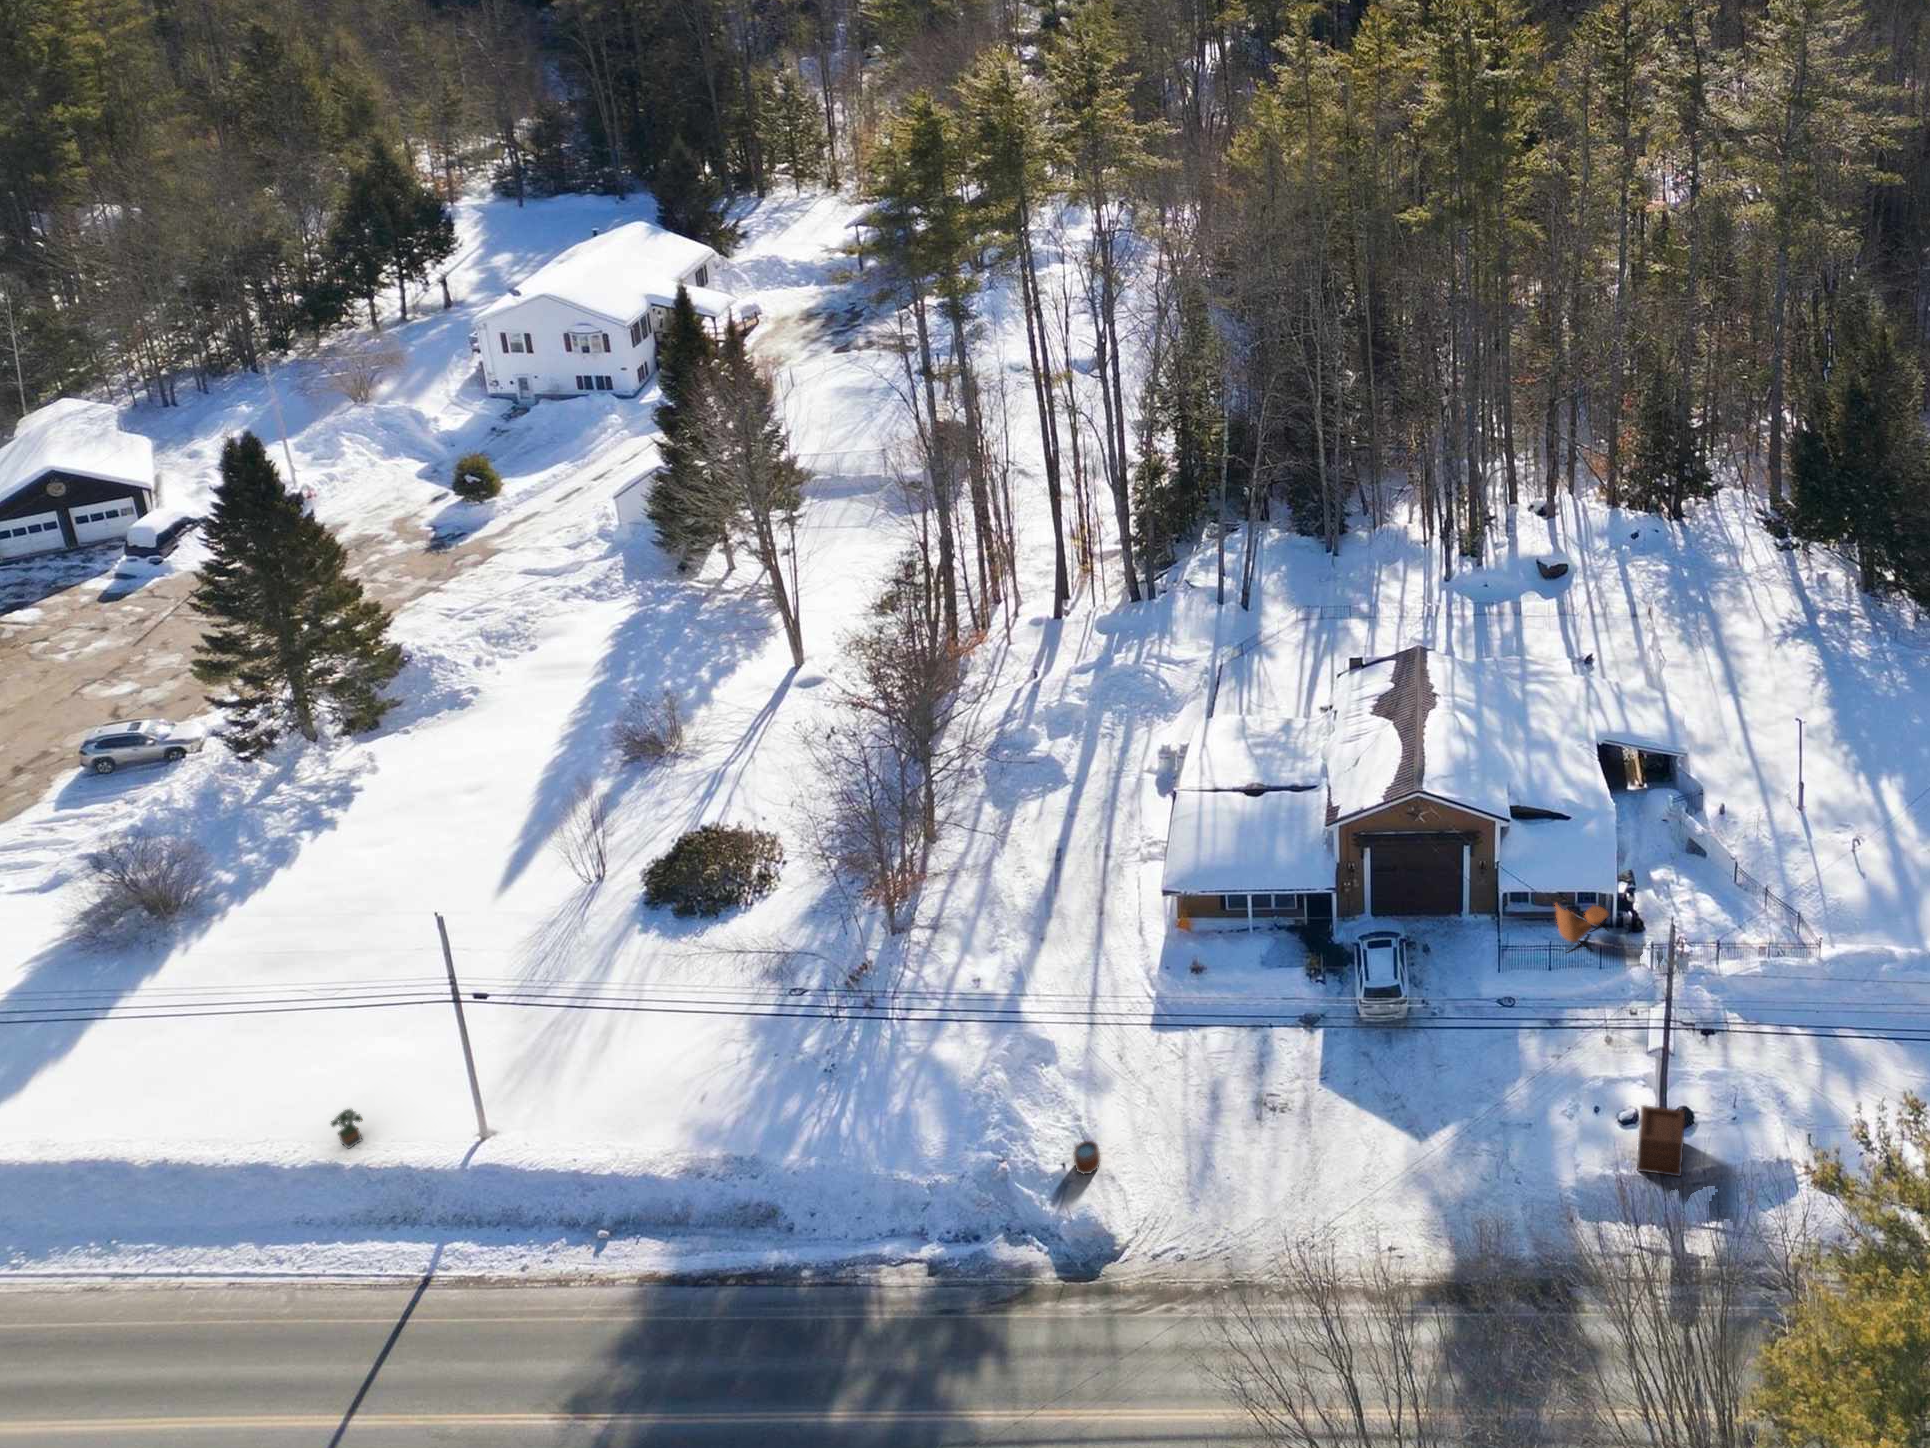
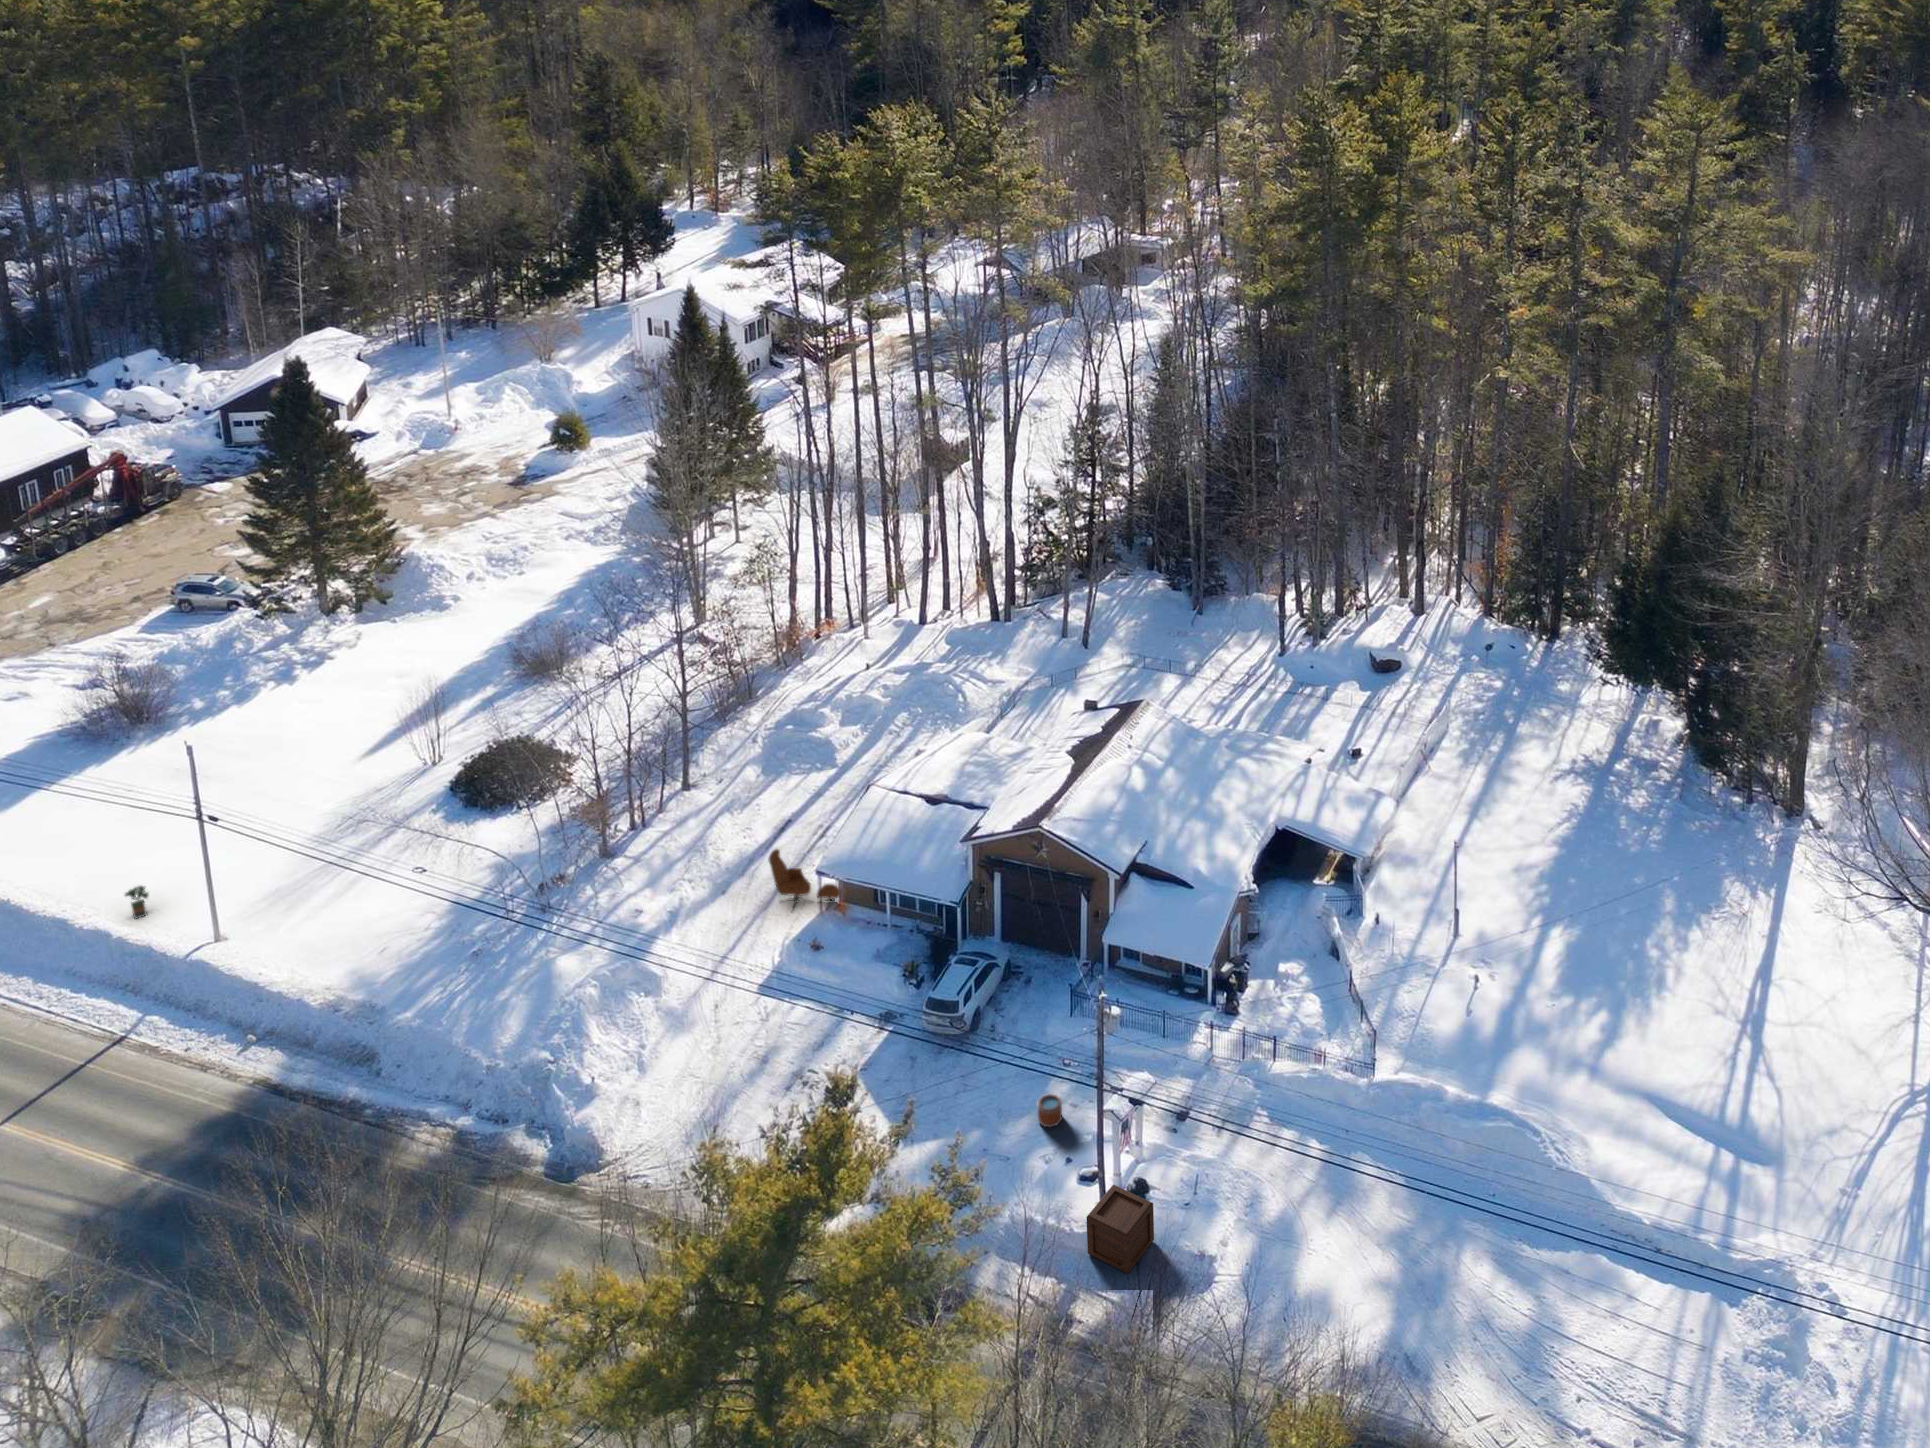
lounge chair: present [1556,904,1609,944] -> present [769,849,840,905]
bucket: present [1073,1141,1101,1174] -> present [1037,1094,1062,1127]

